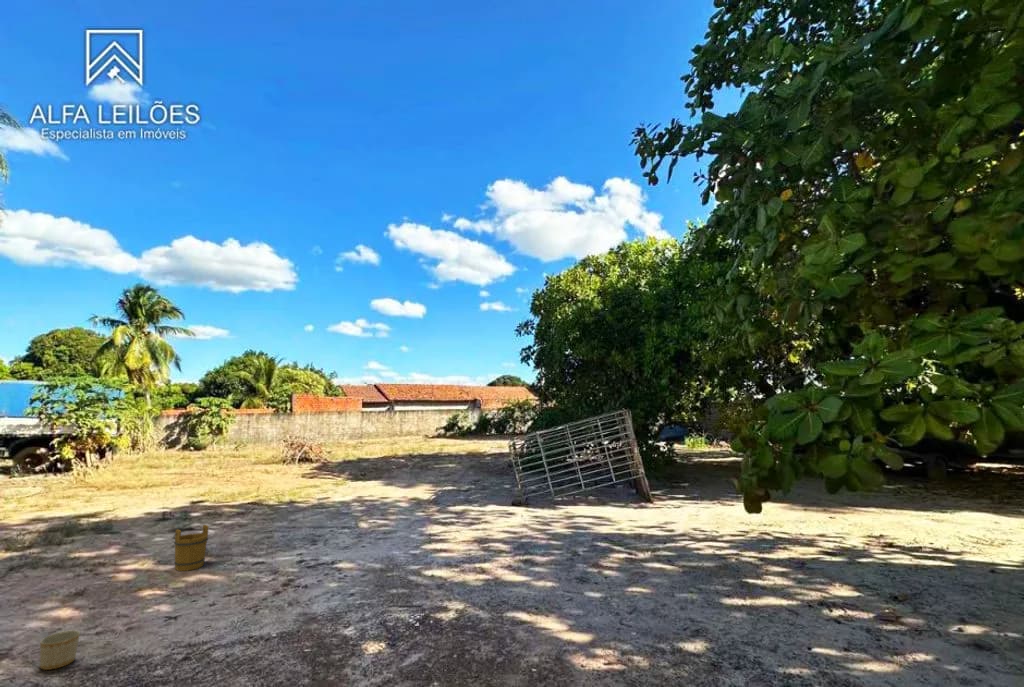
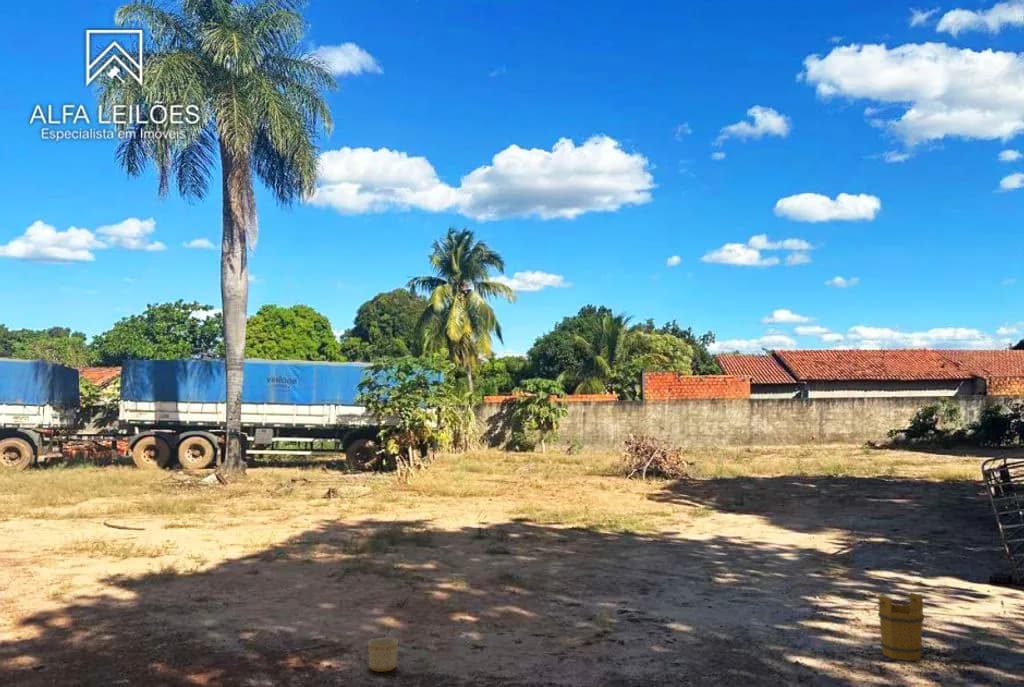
bucket: present [174,525,208,571] -> present [874,593,924,661]

